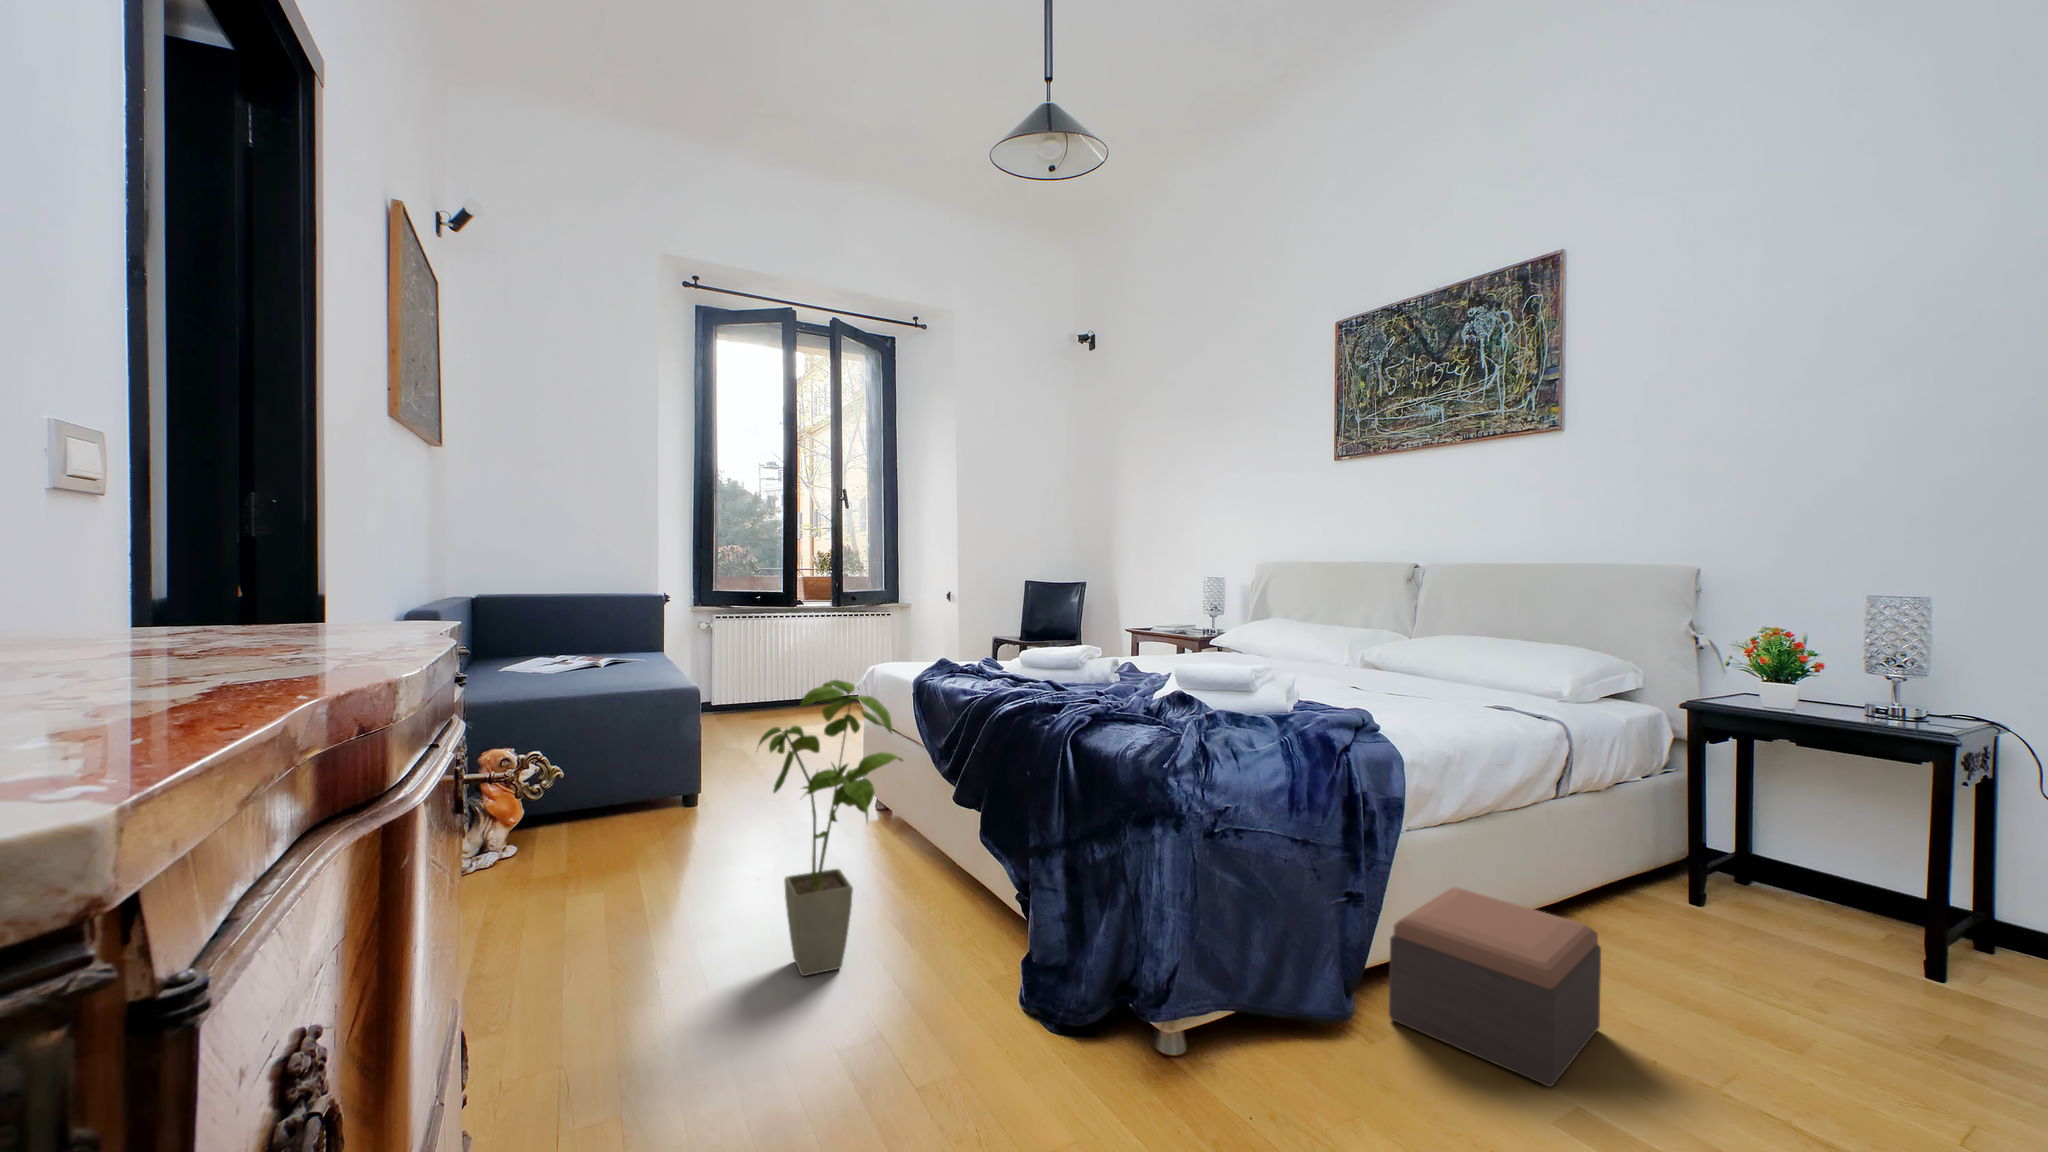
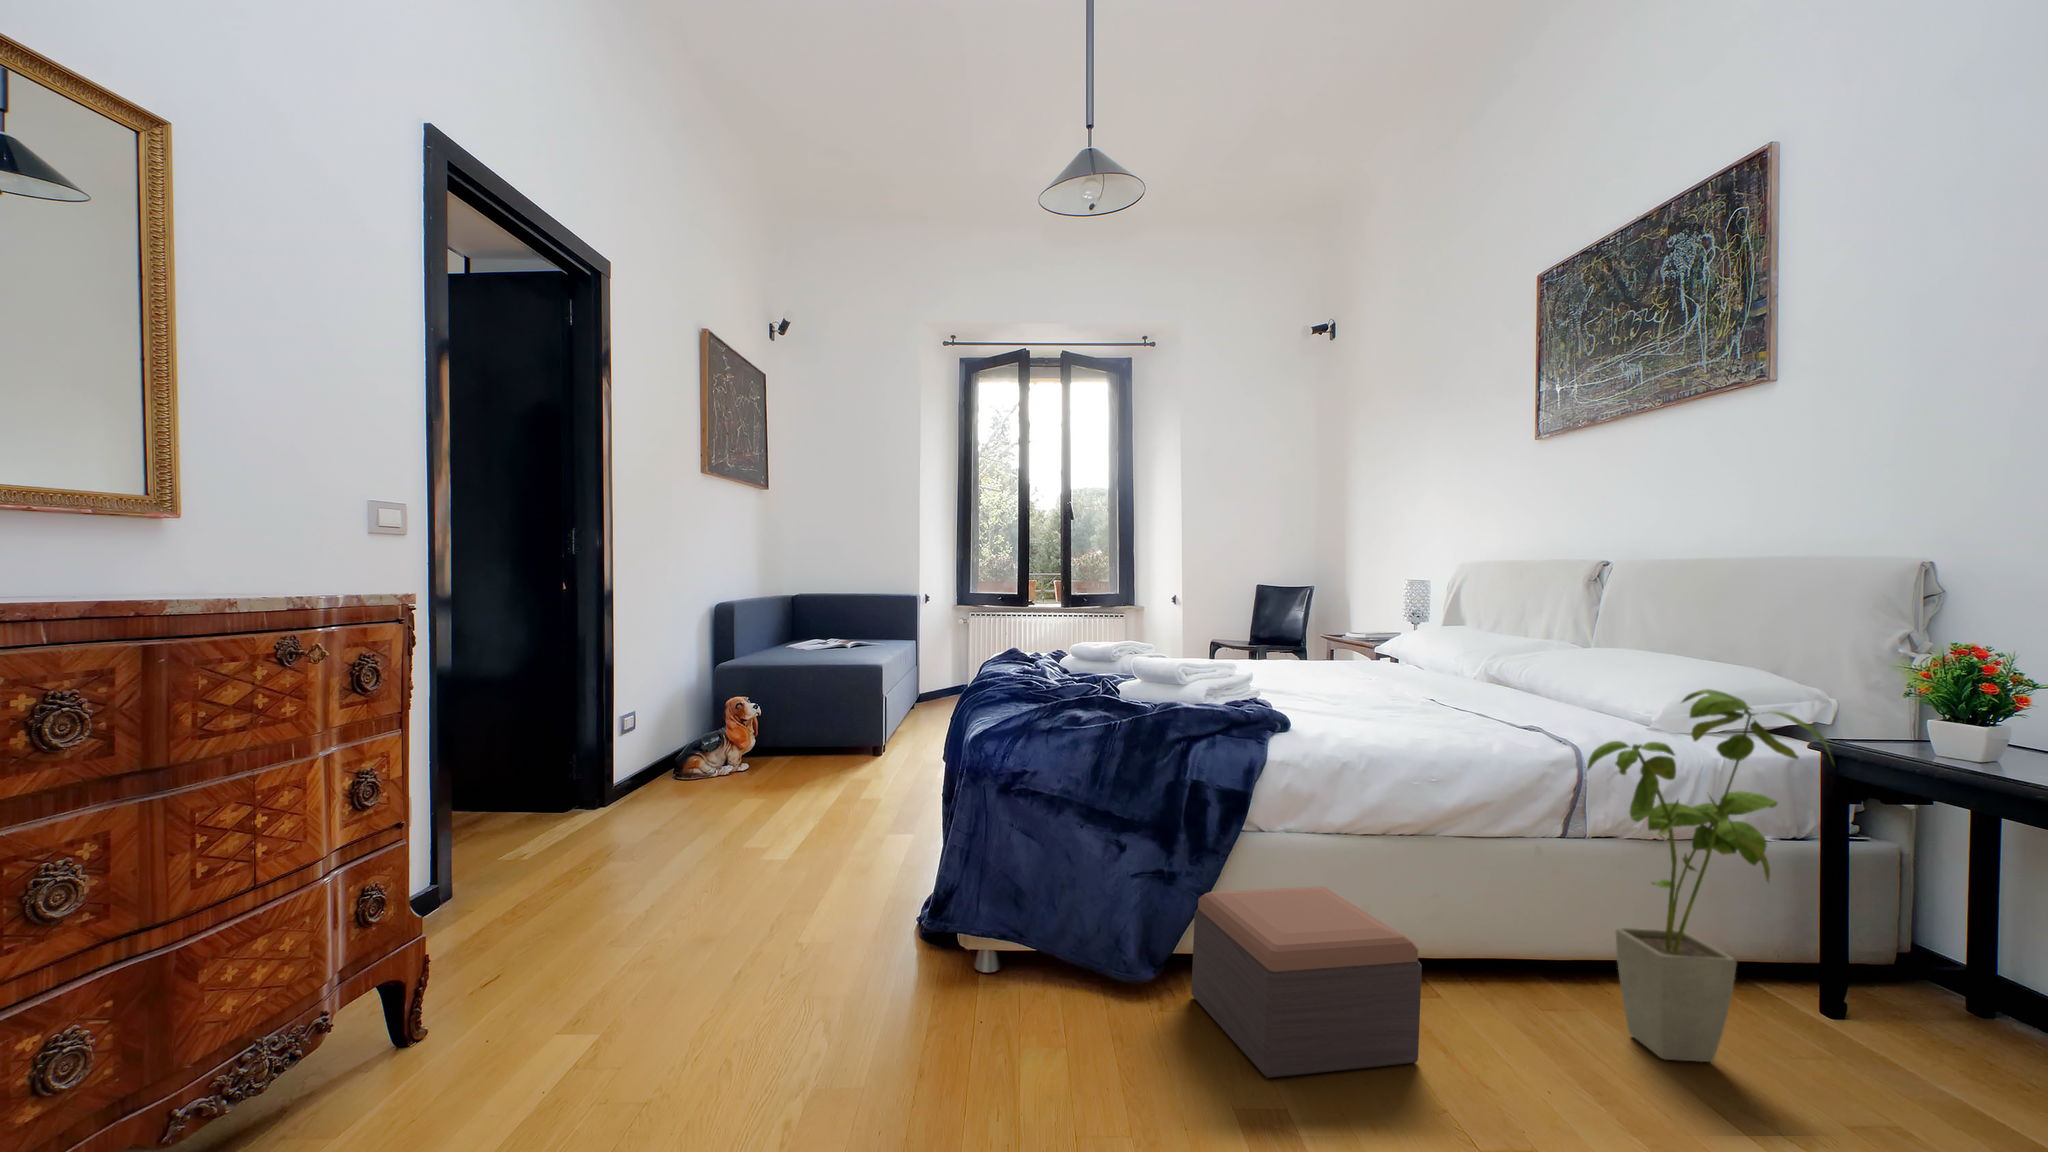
house plant: present [759,680,903,976] -> present [1587,689,1833,1062]

